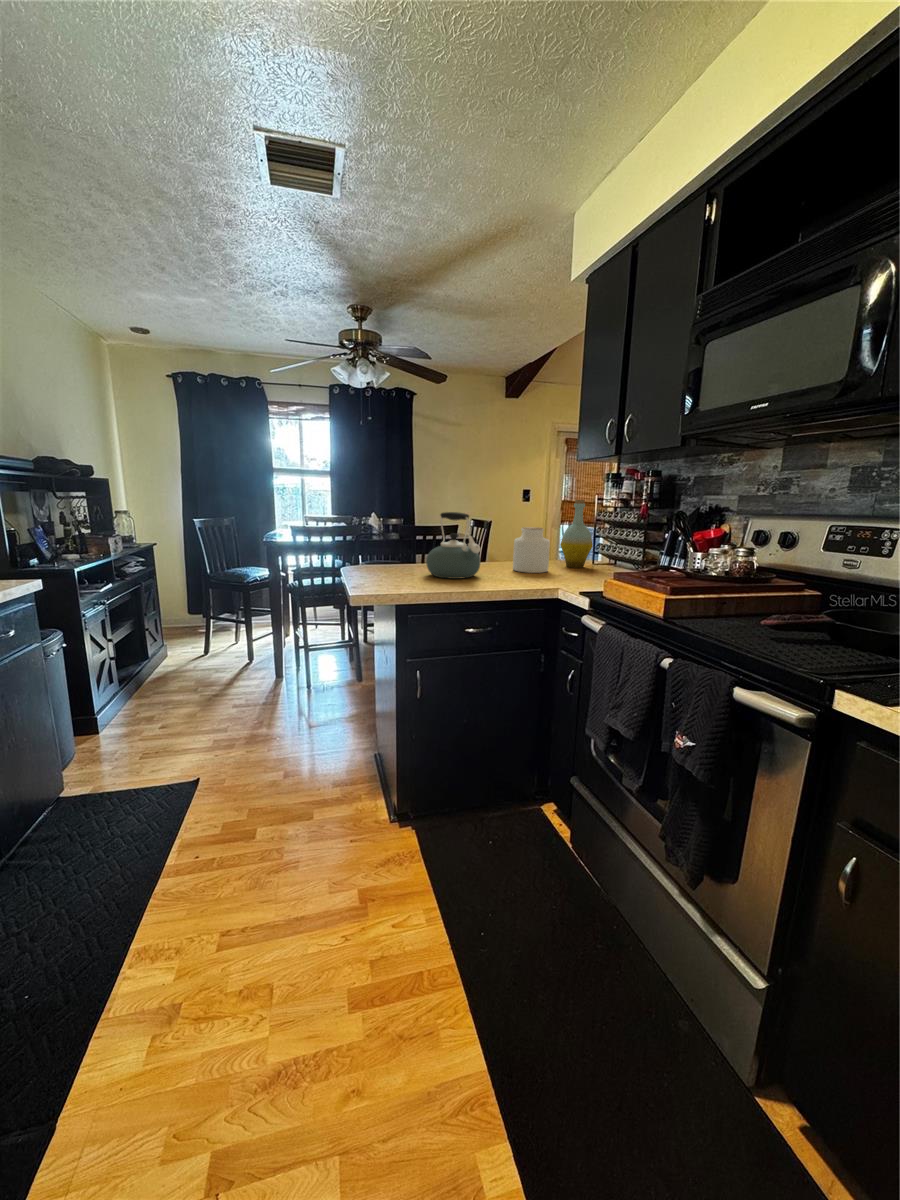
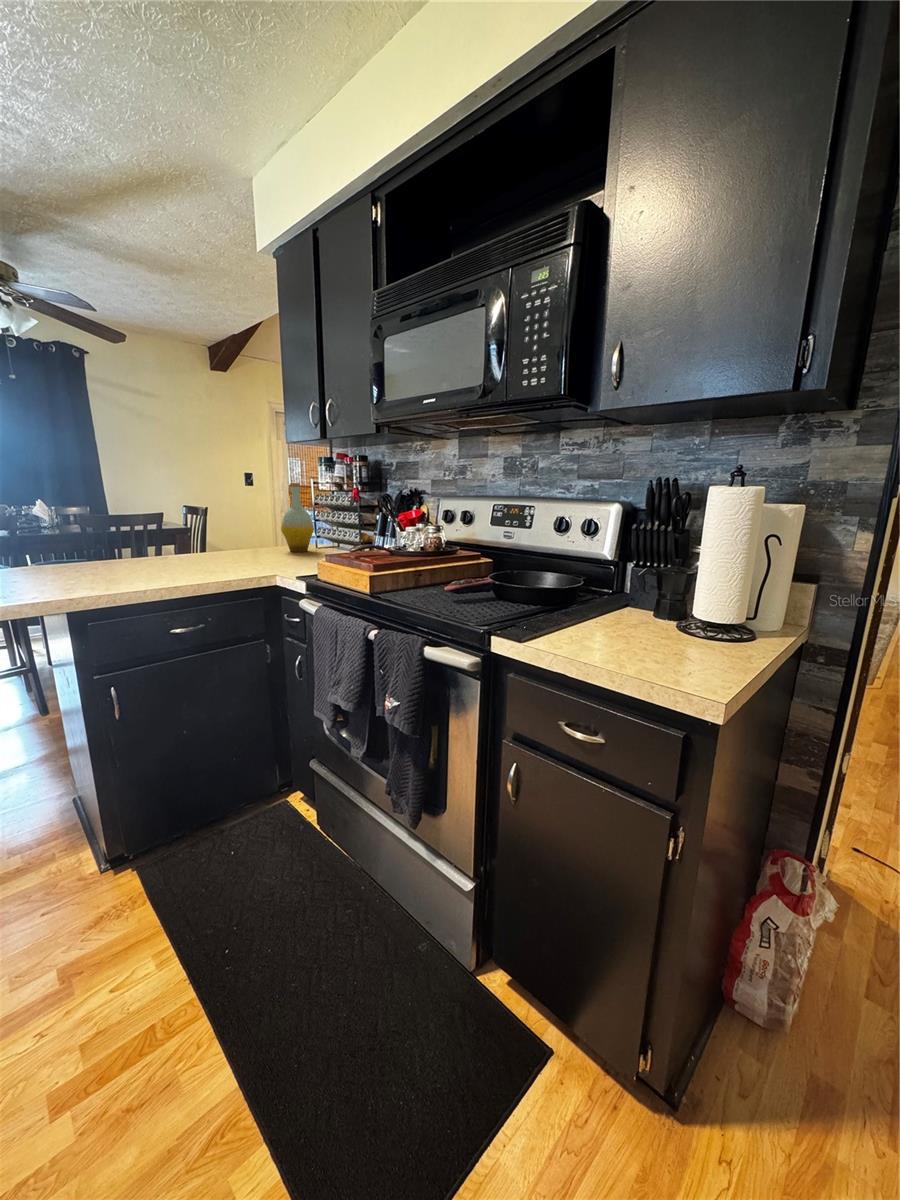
kettle: present [426,512,481,579] -> none [109,497,184,574]
jar: present [513,527,550,573] -> none [226,512,269,560]

